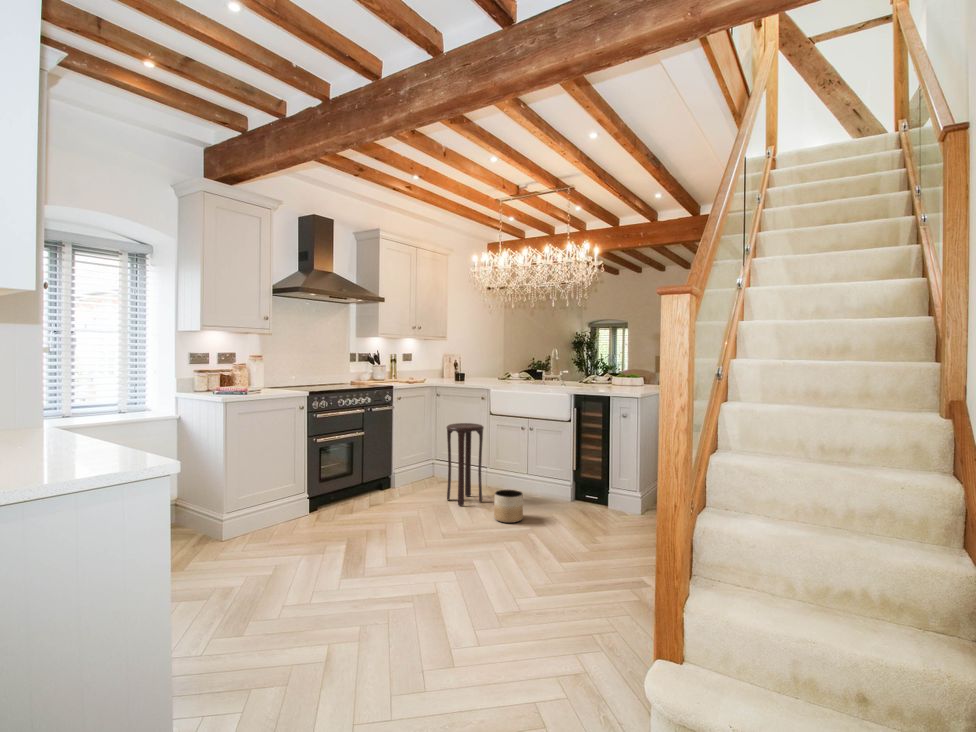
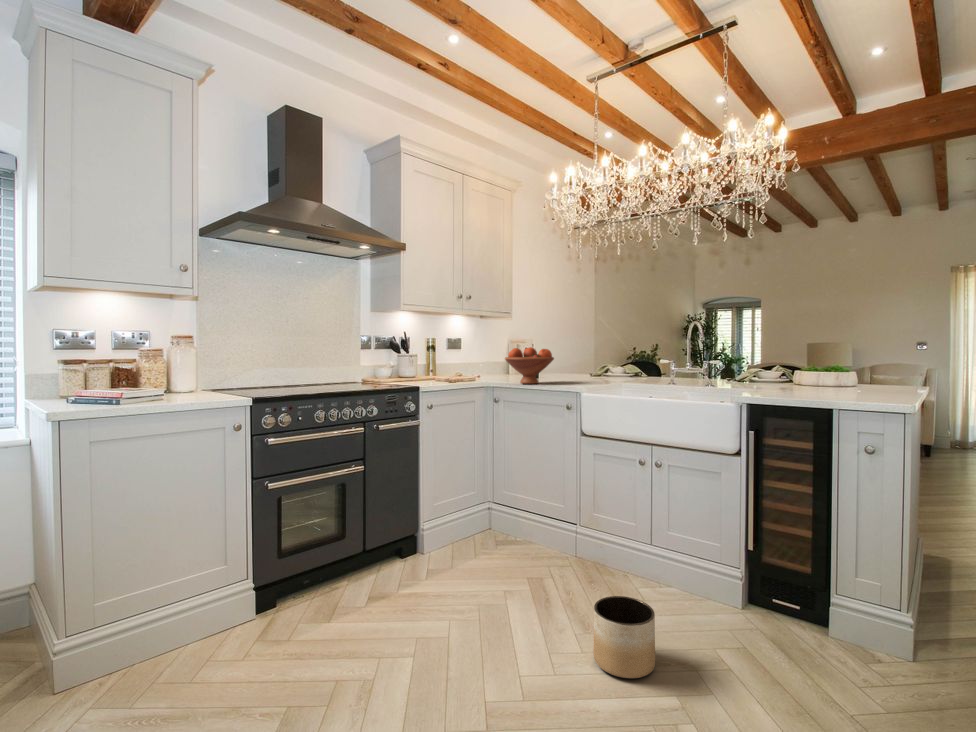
fruit bowl: none [444,362,475,385] -> present [505,347,554,384]
stool: present [446,423,484,506] -> none [501,453,570,611]

